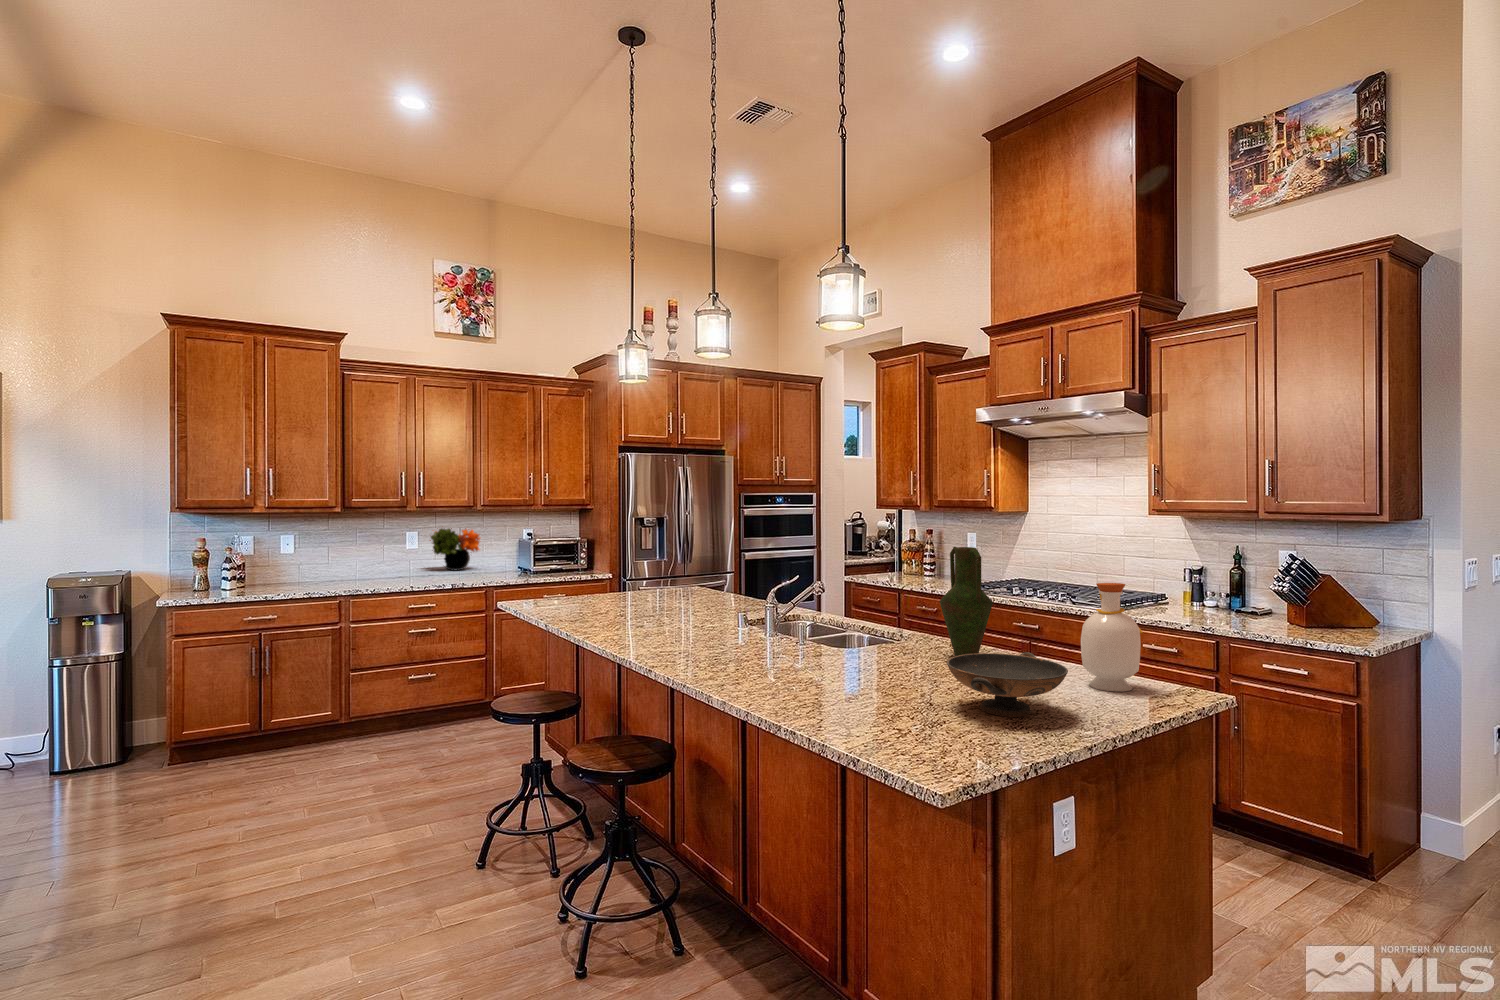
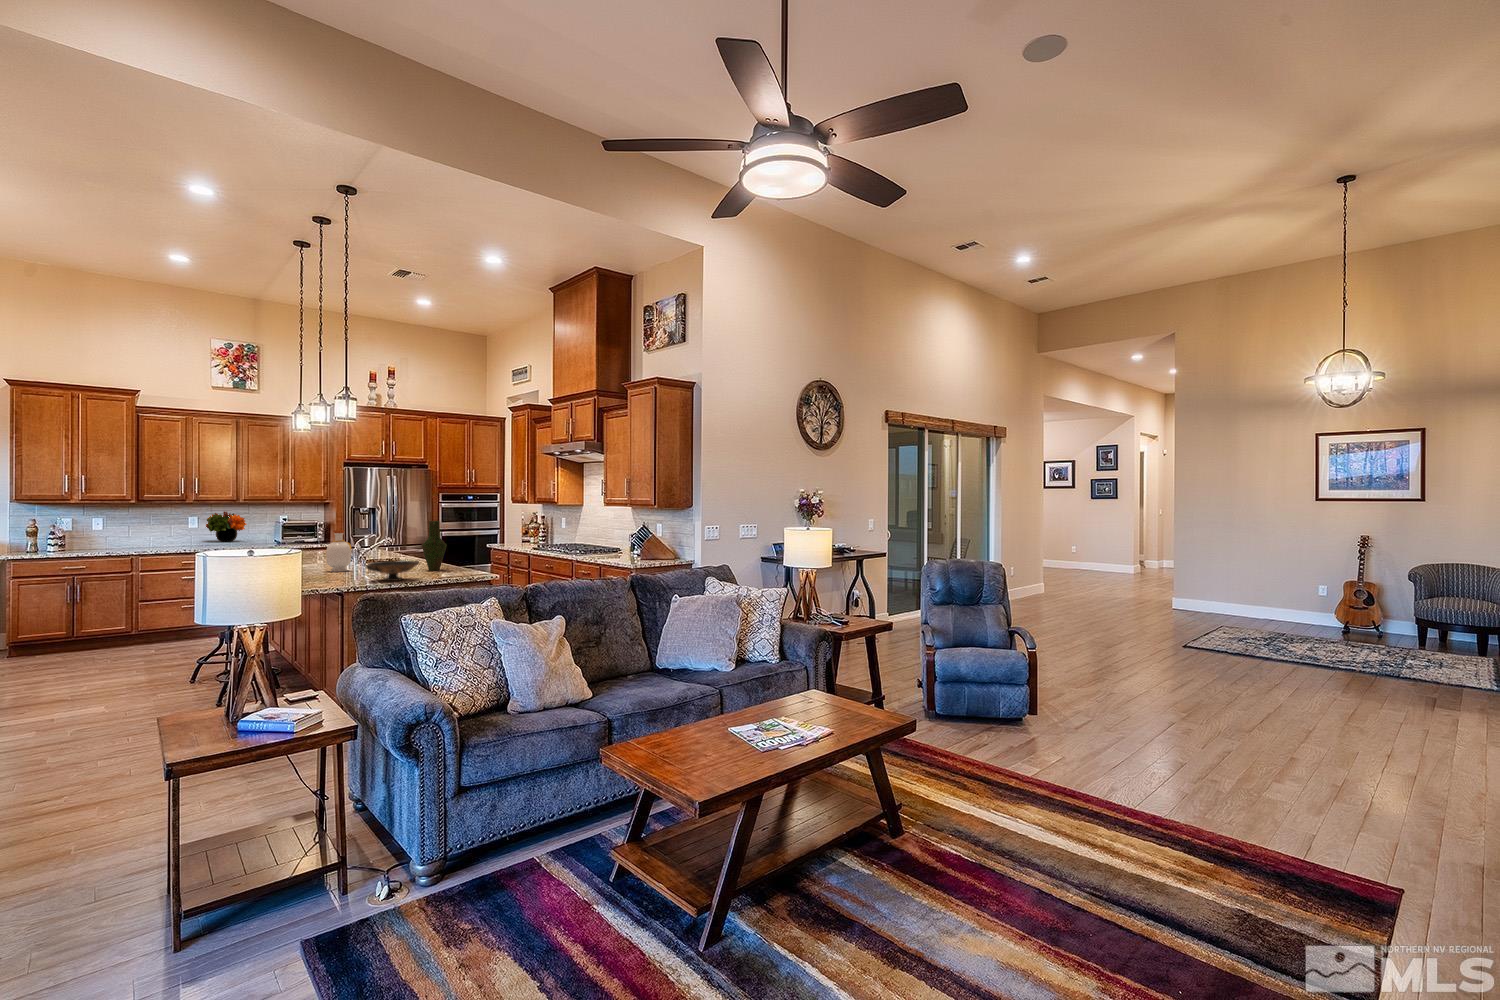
bottle: present [1081,583,1143,692] -> present [326,530,351,572]

